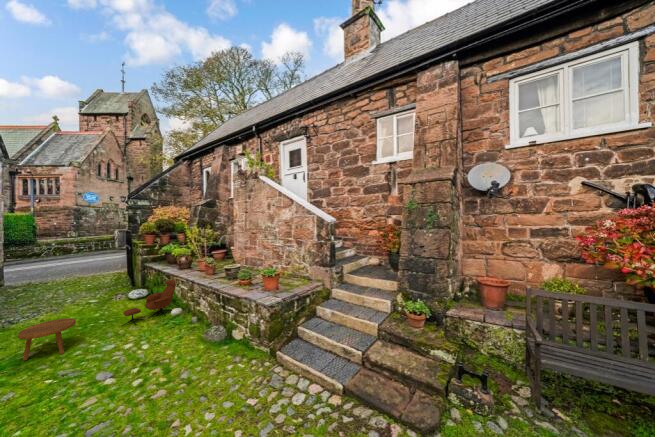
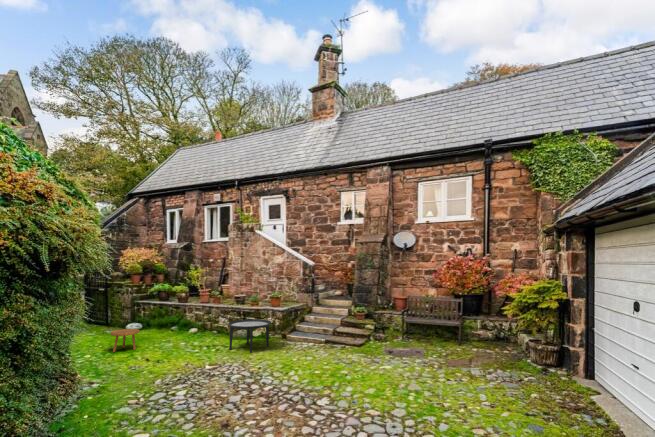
lounge chair: present [122,280,176,326] -> none [154,309,186,340]
round table: none [175,310,254,388] -> present [228,319,271,353]

